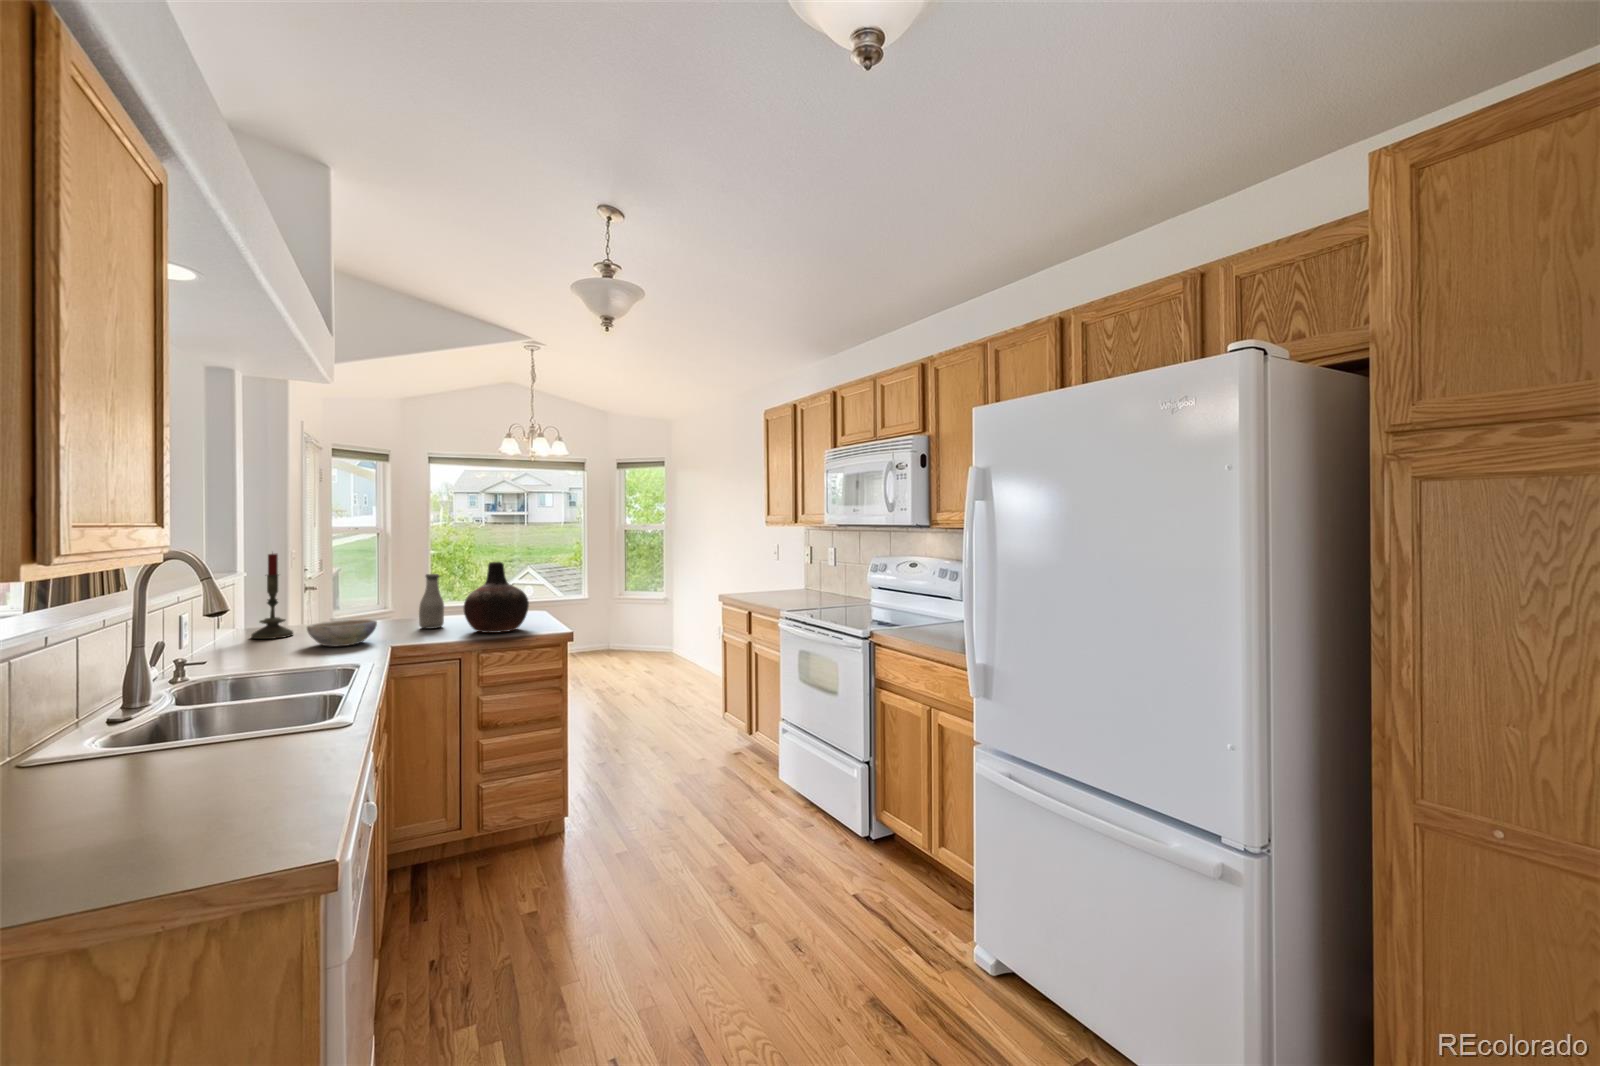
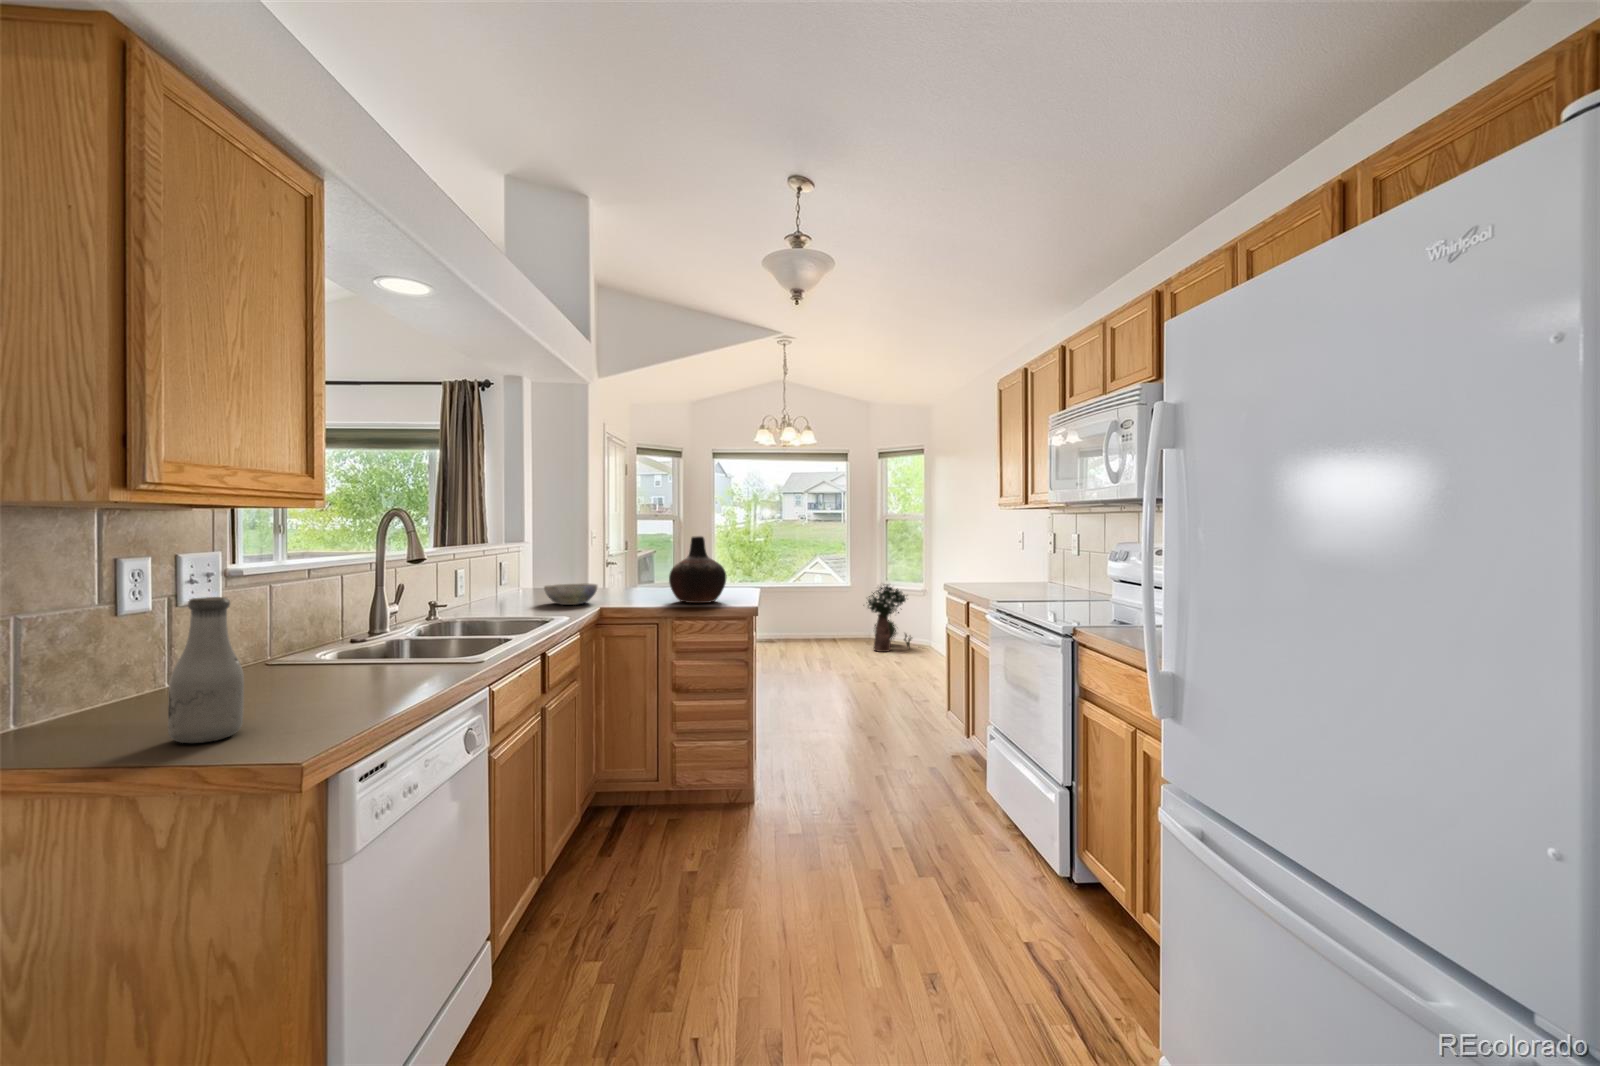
candle: present [251,553,293,639] -> none [518,523,549,596]
bottle: present [419,574,444,629] -> present [168,597,244,743]
potted plant: none [607,593,656,661] -> present [868,585,912,652]

